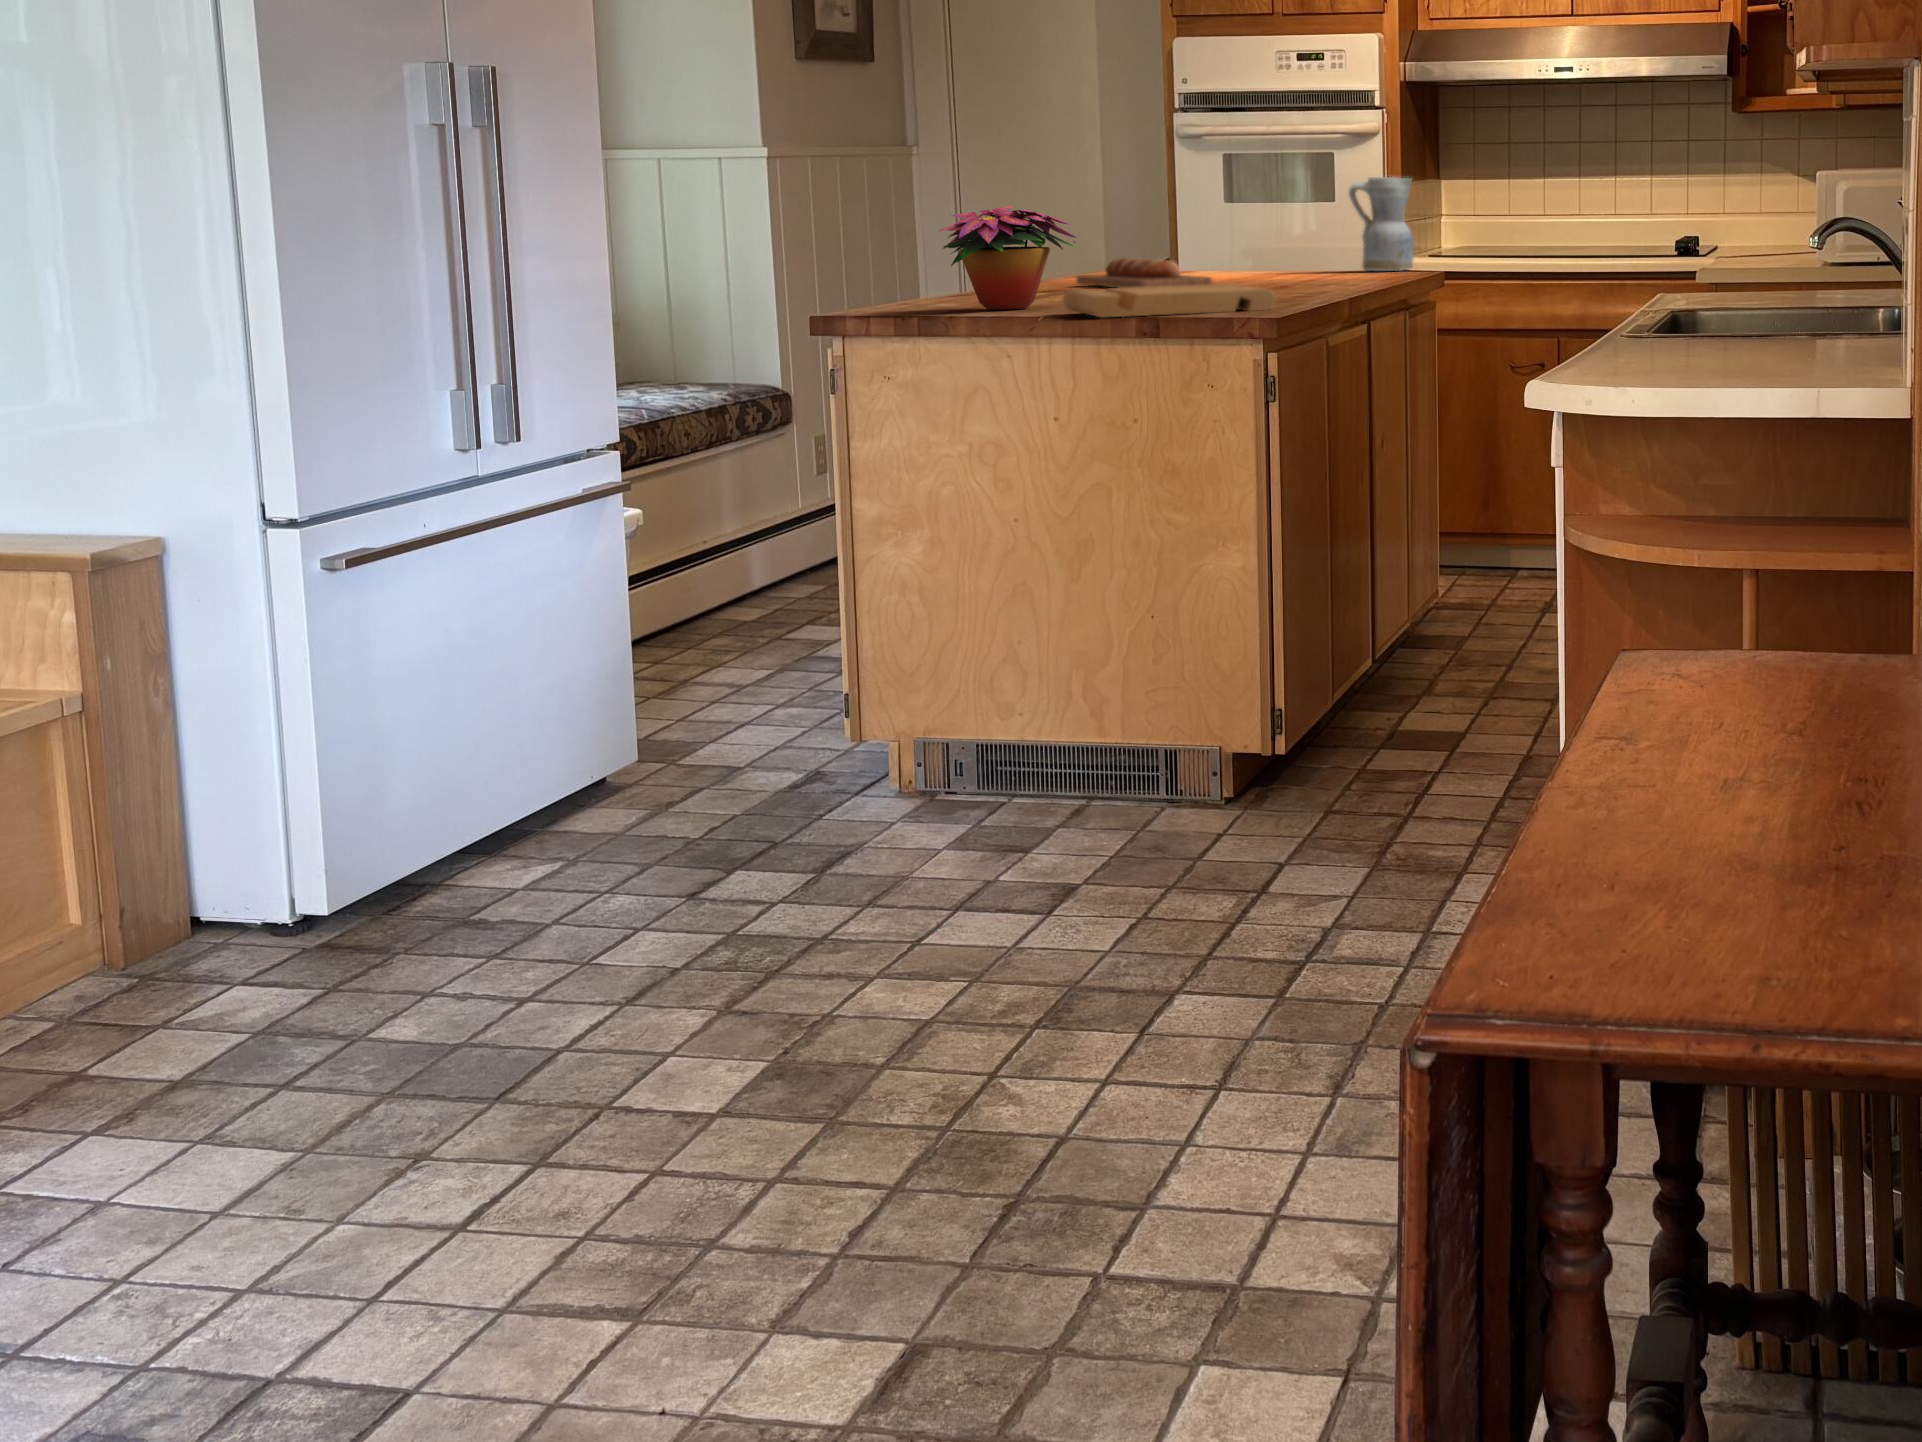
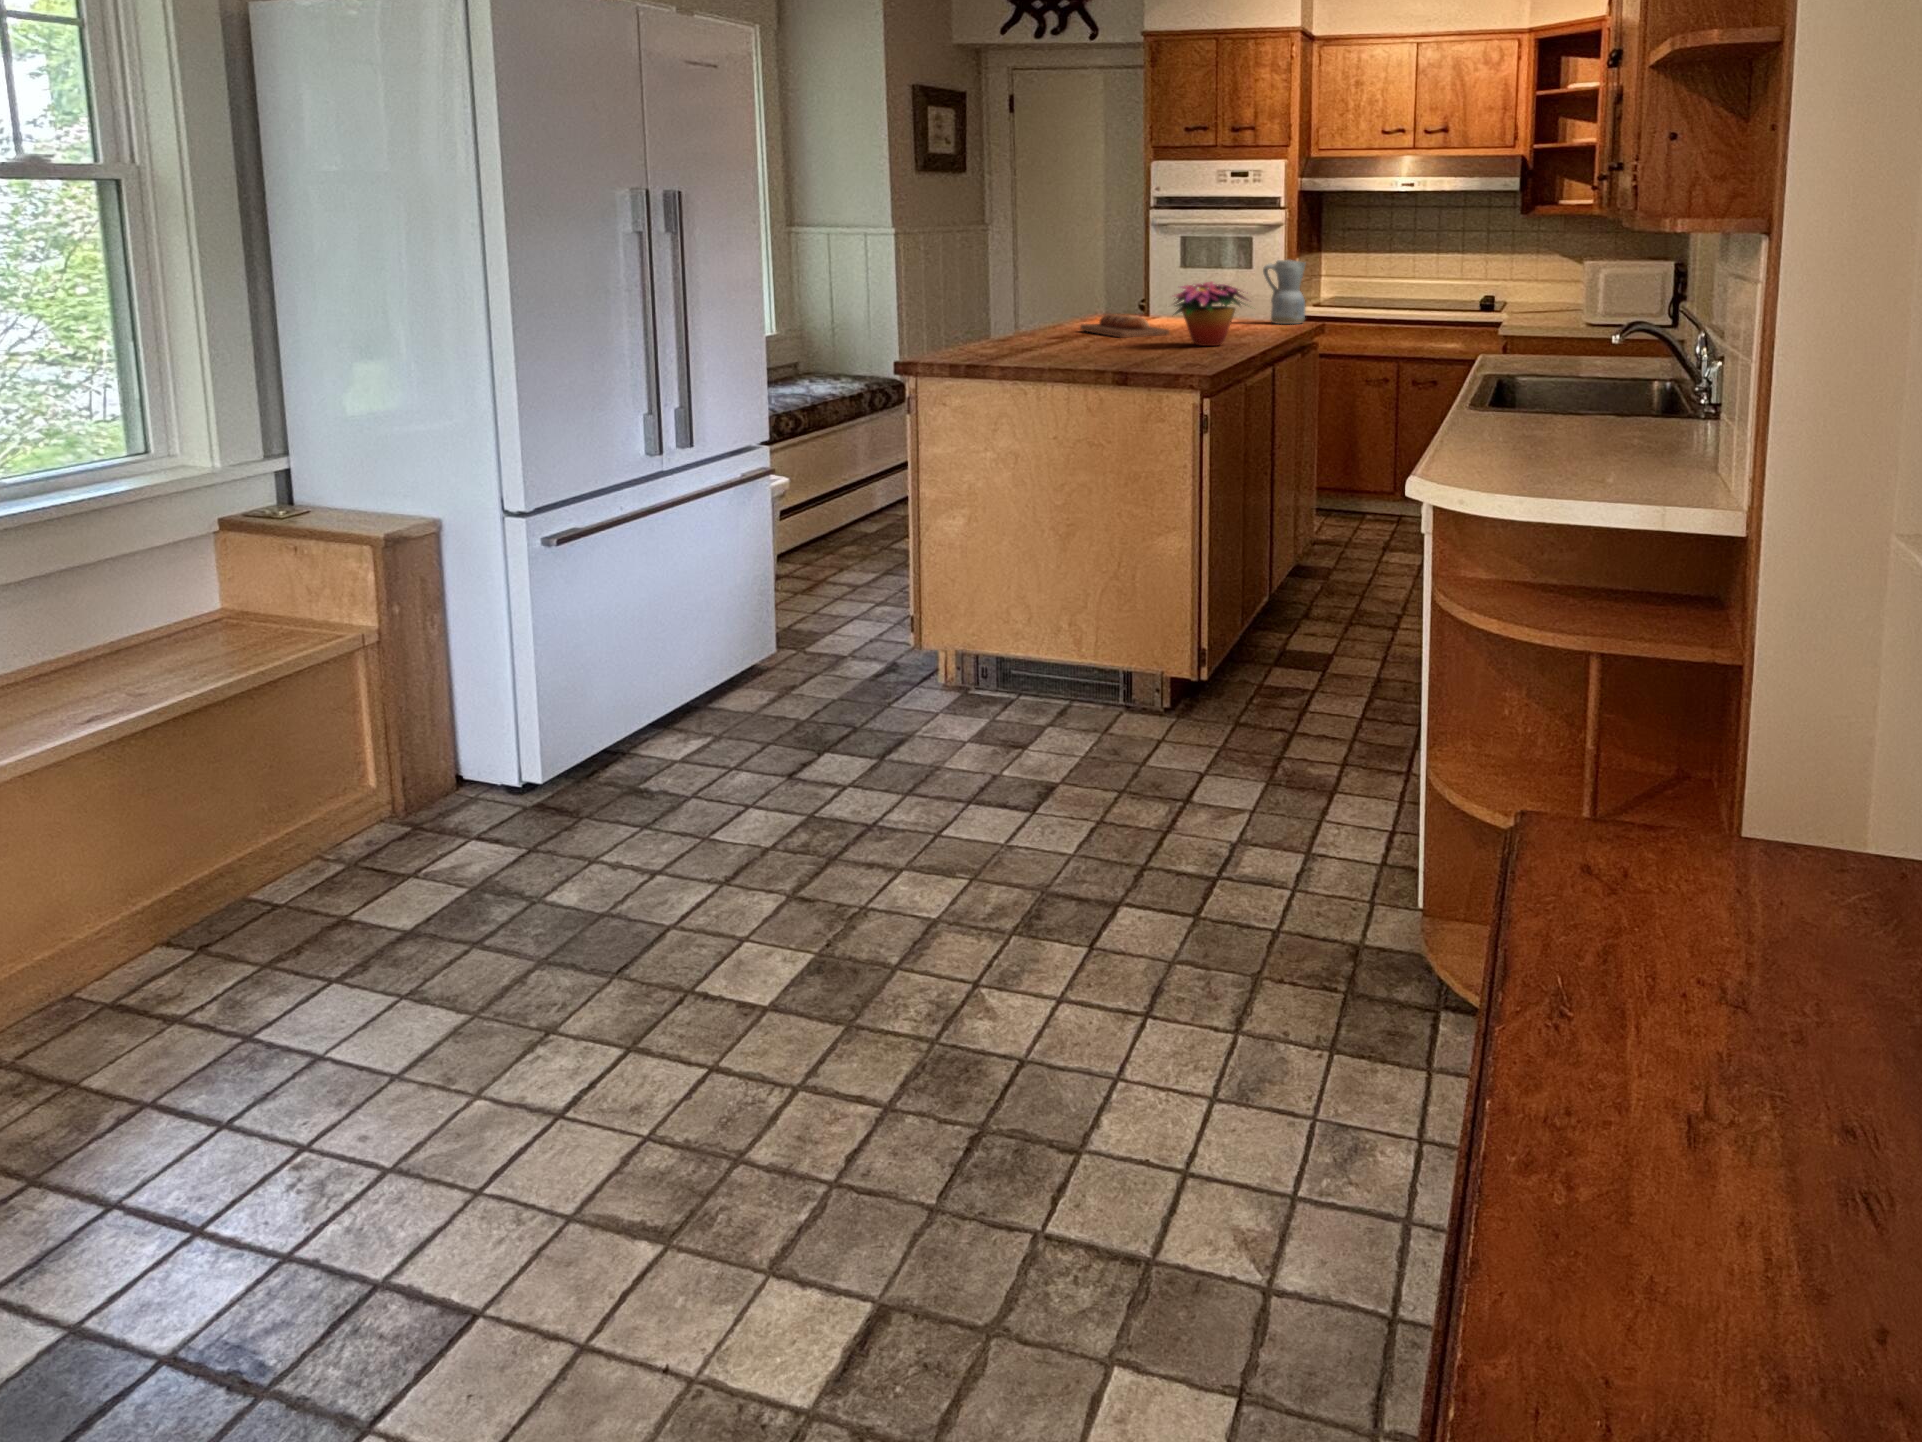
flower arrangement: present [938,206,1078,310] -> present [1174,282,1247,346]
cutting board: present [1063,284,1275,318] -> none [1062,349,1210,377]

